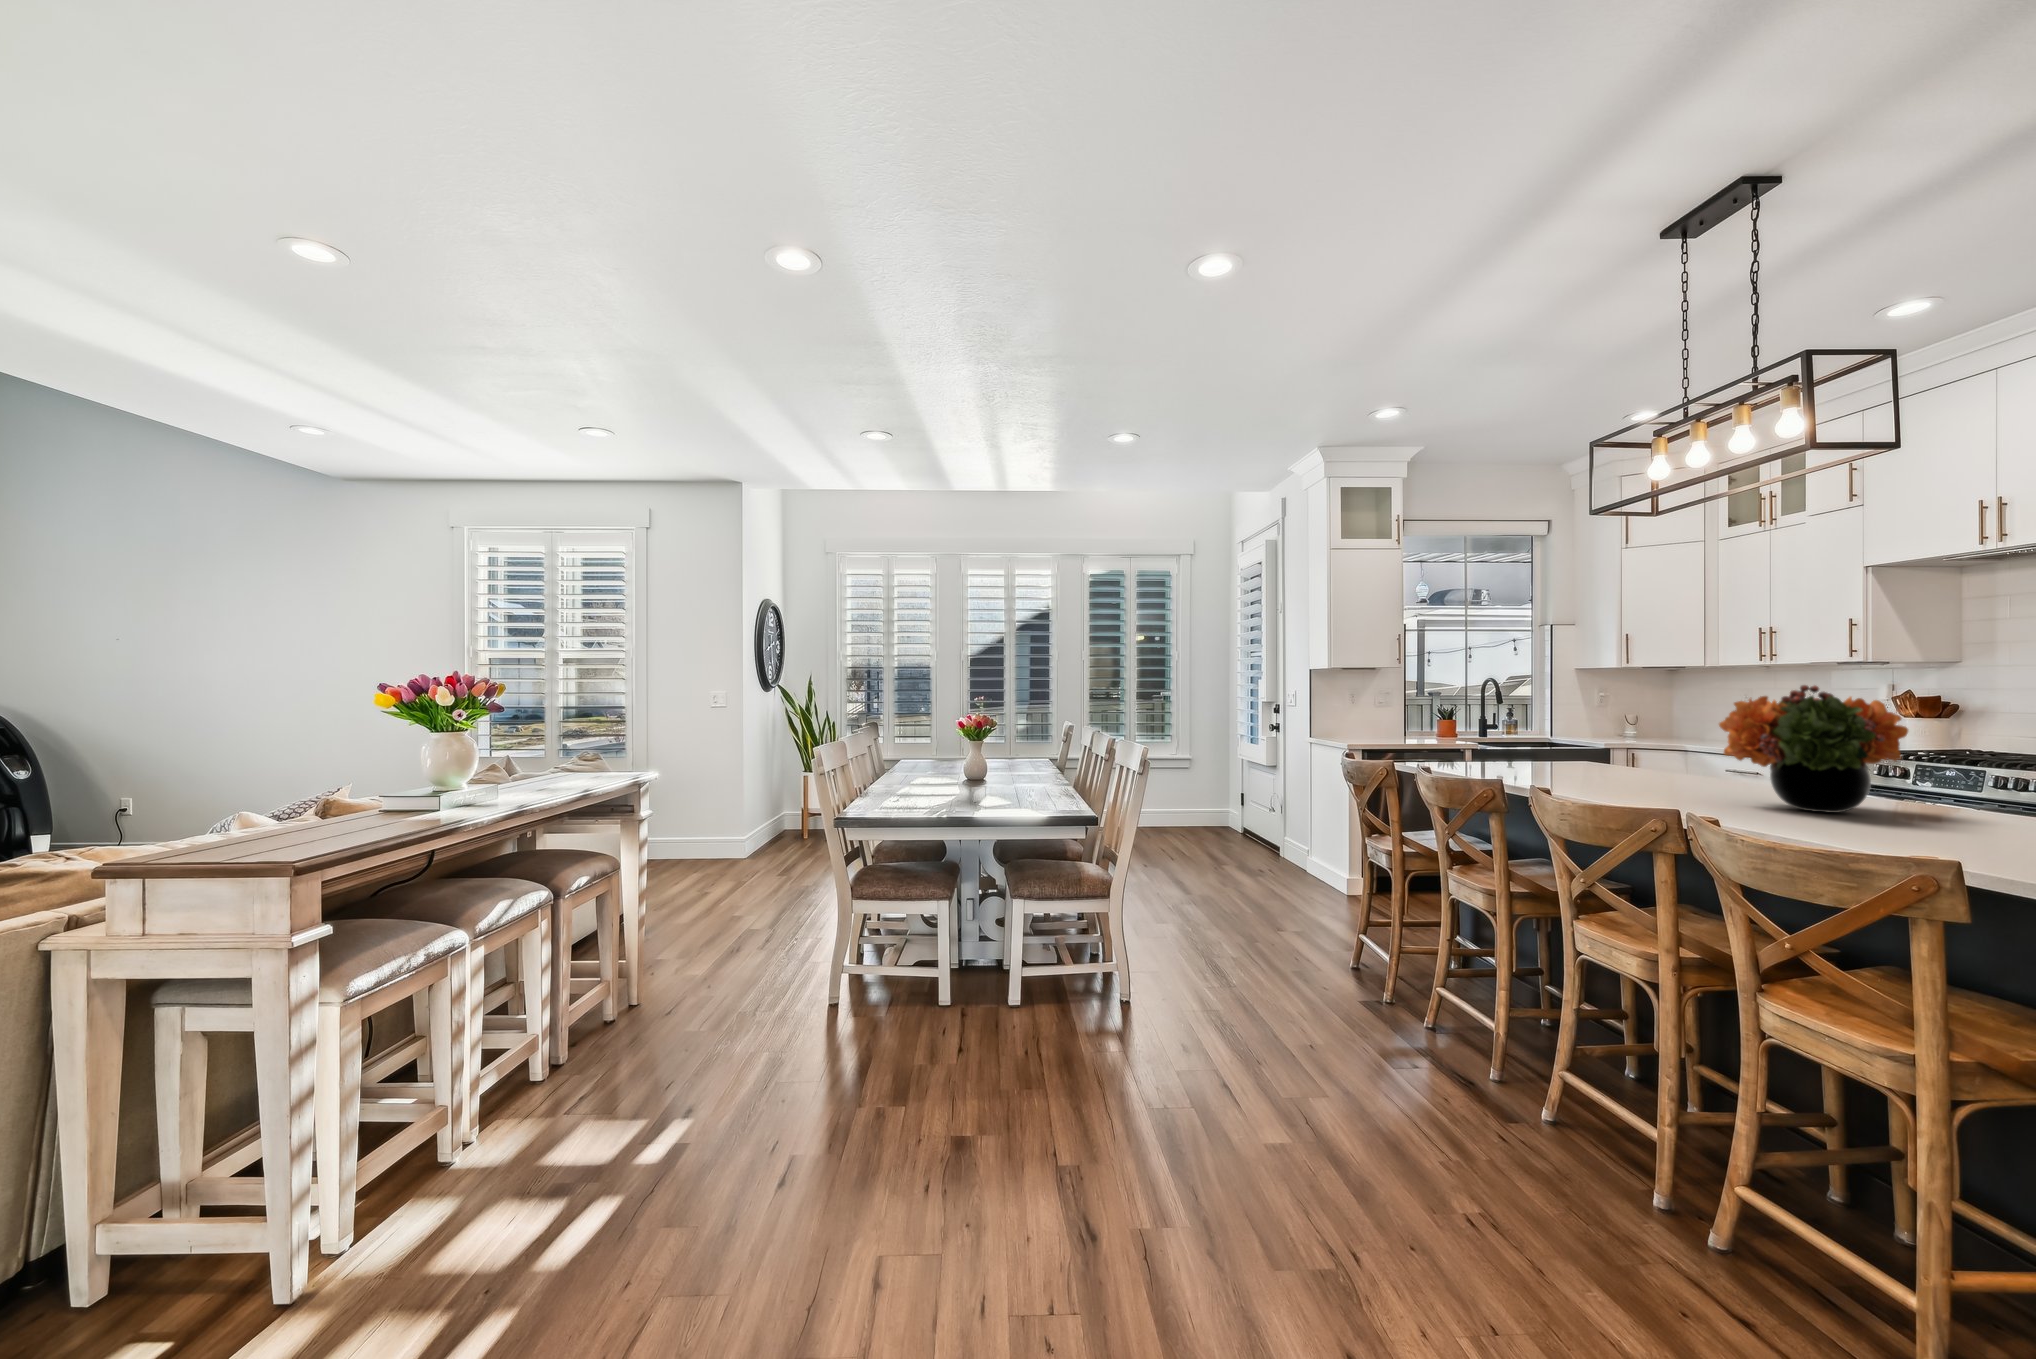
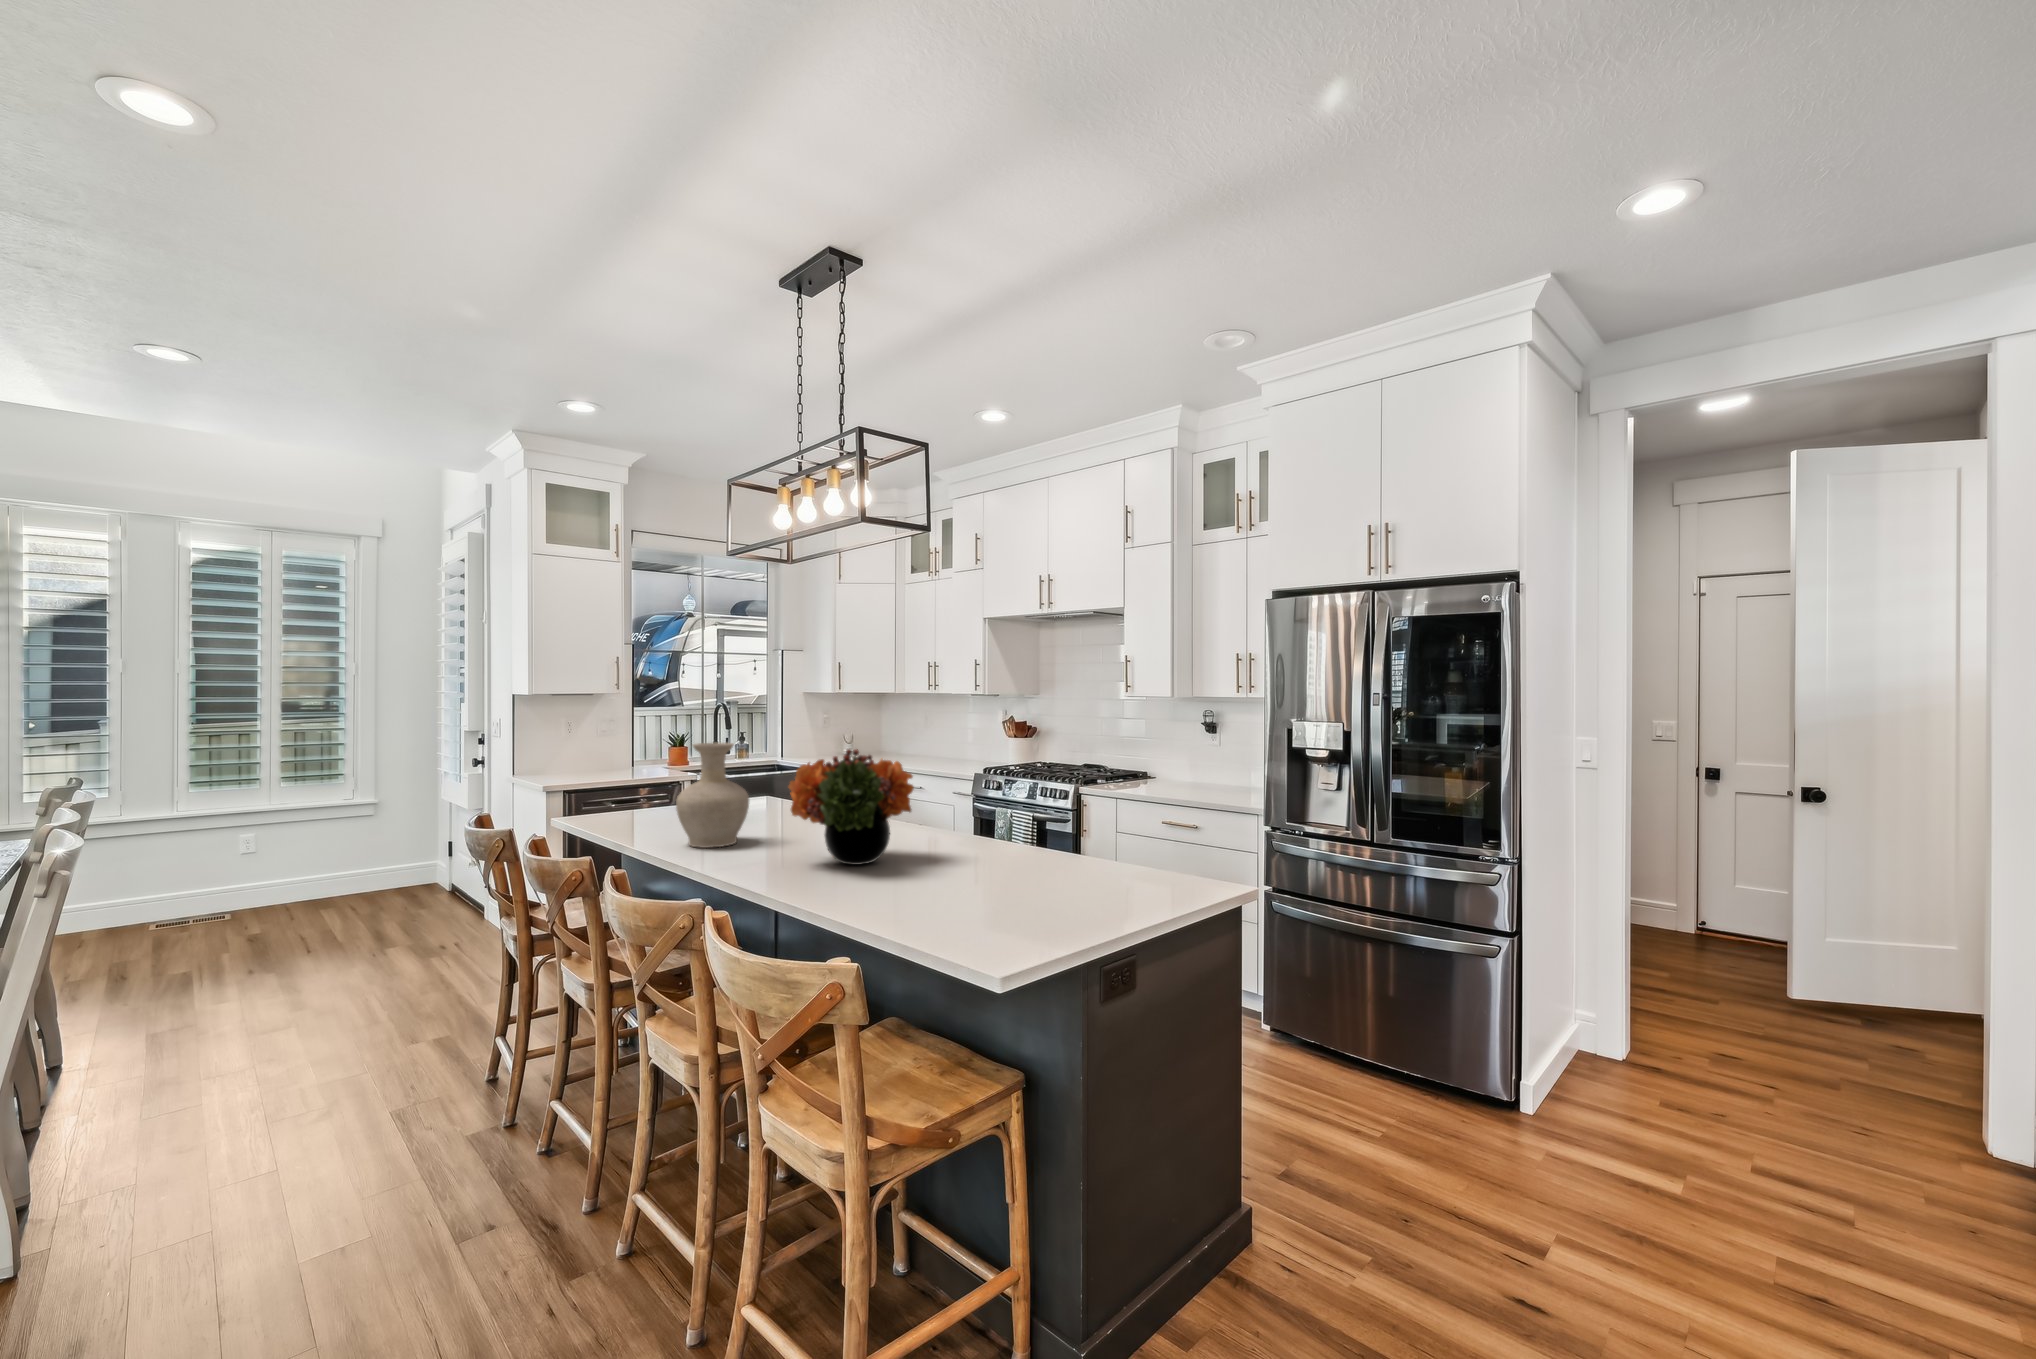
vase: none [1557,687,1640,786] -> present [676,743,749,848]

